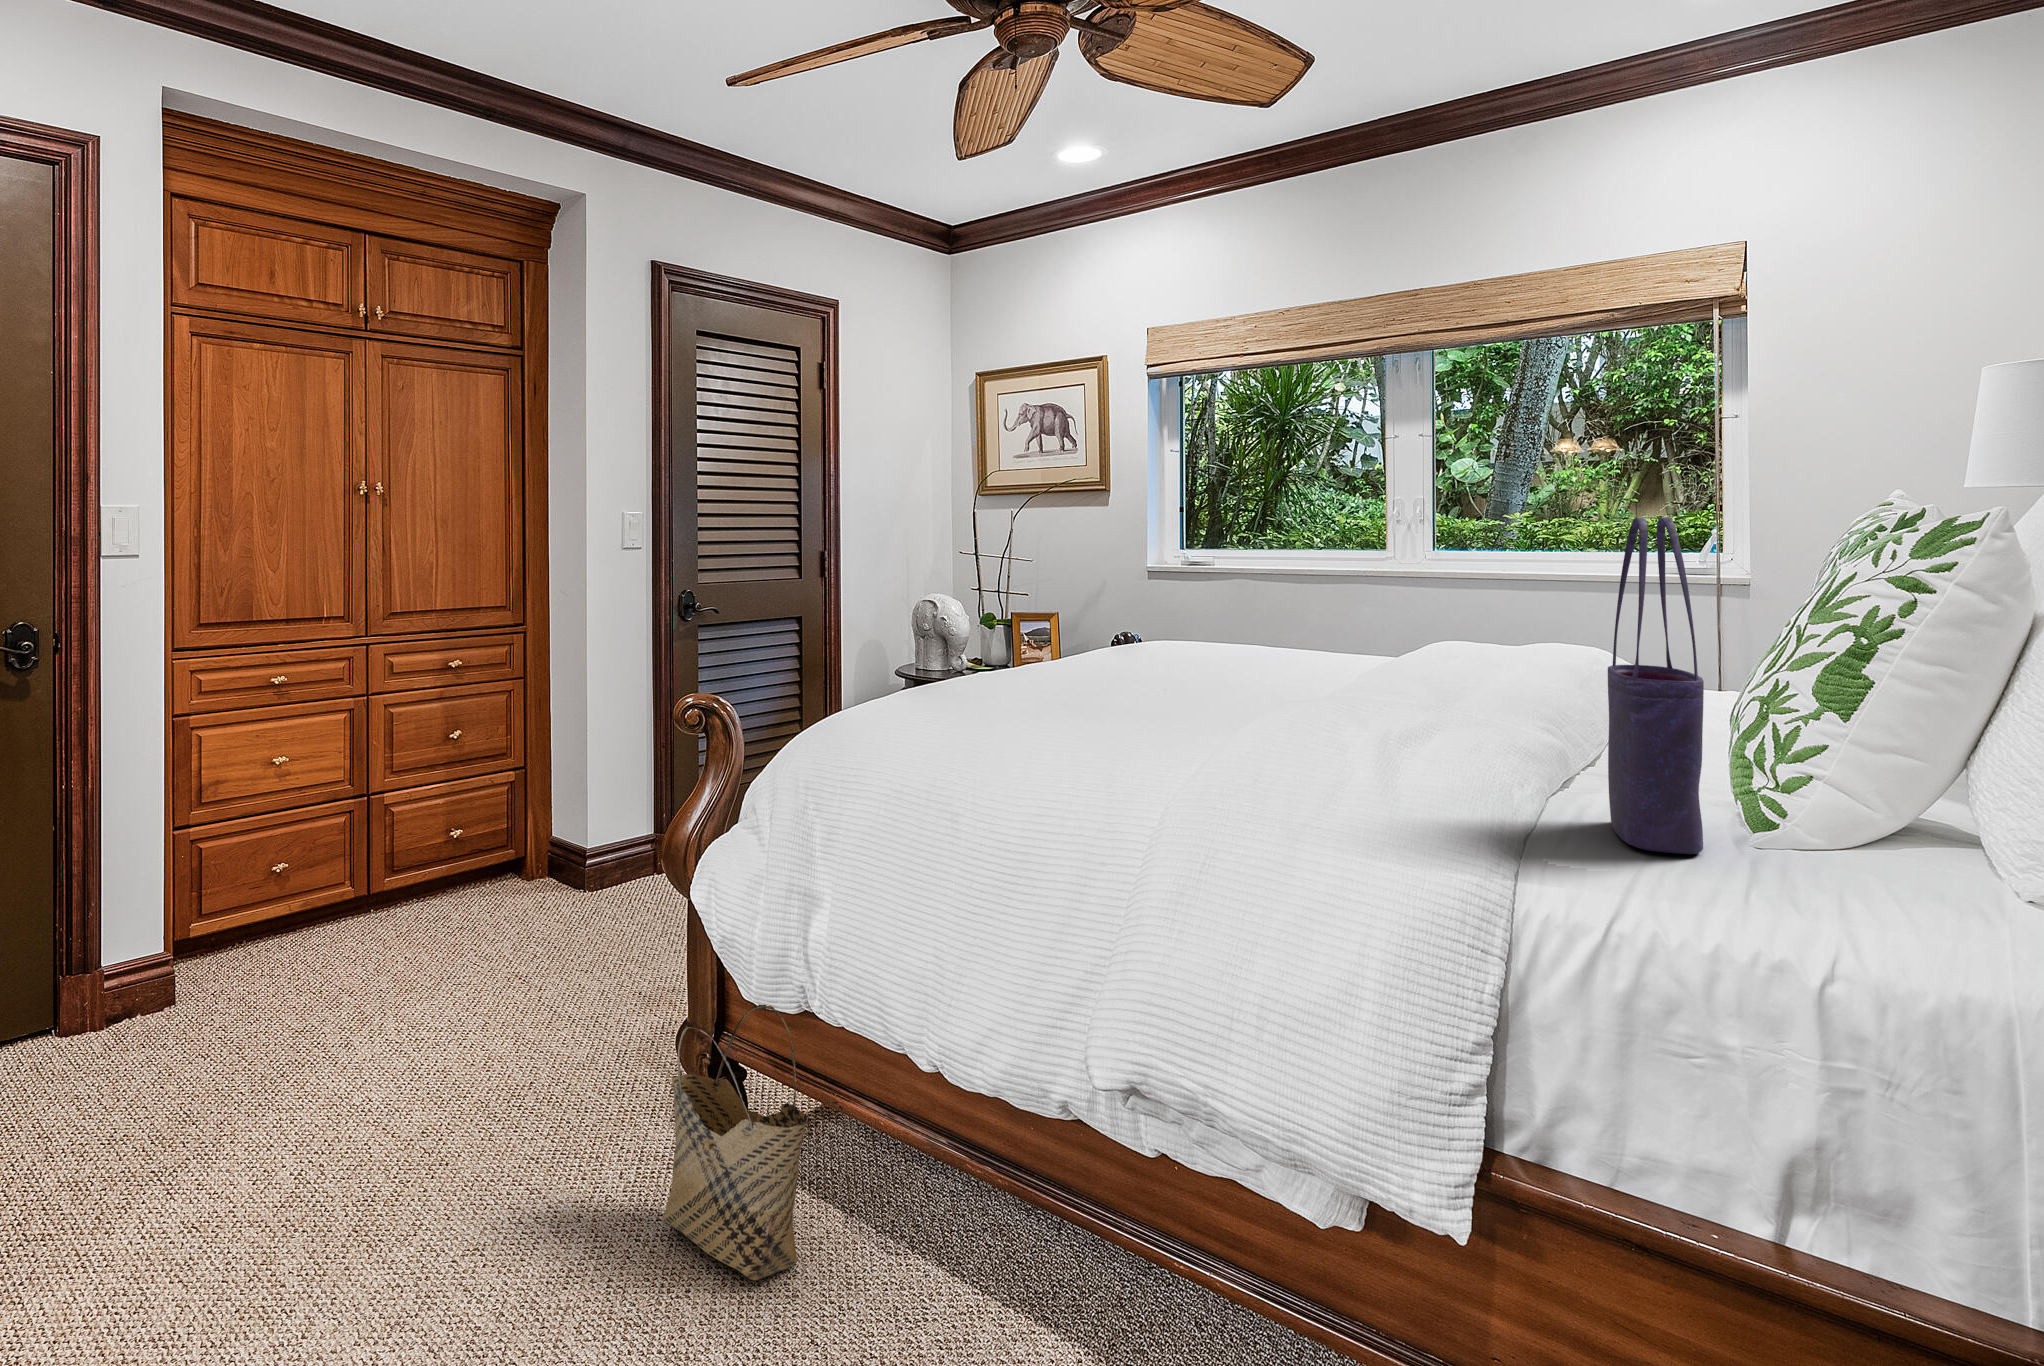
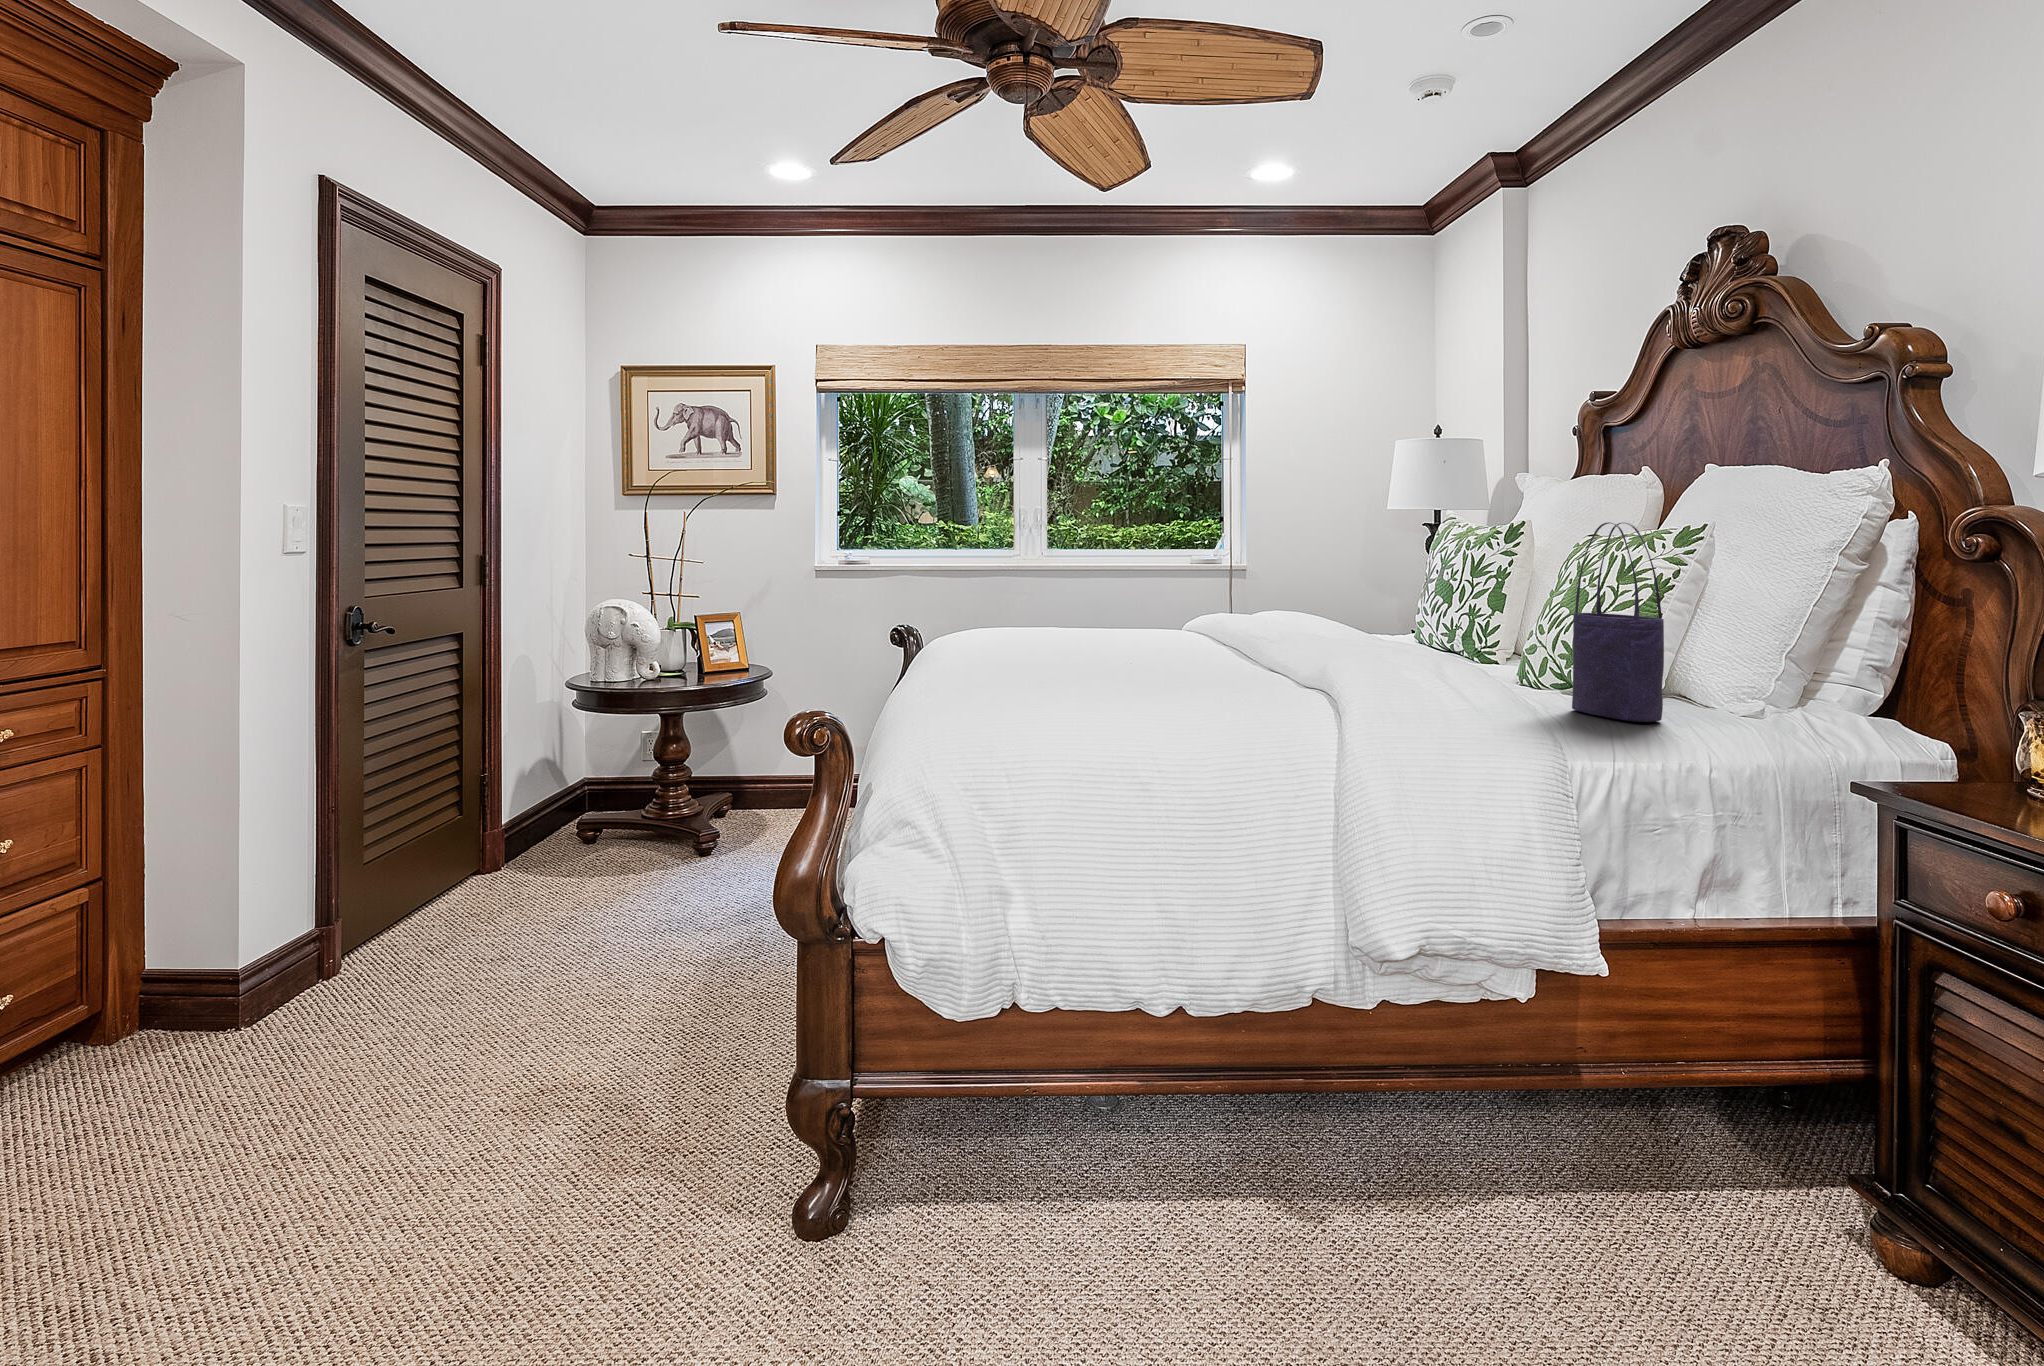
woven basket: present [663,1005,807,1280] -> none [905,1023,1082,1305]

